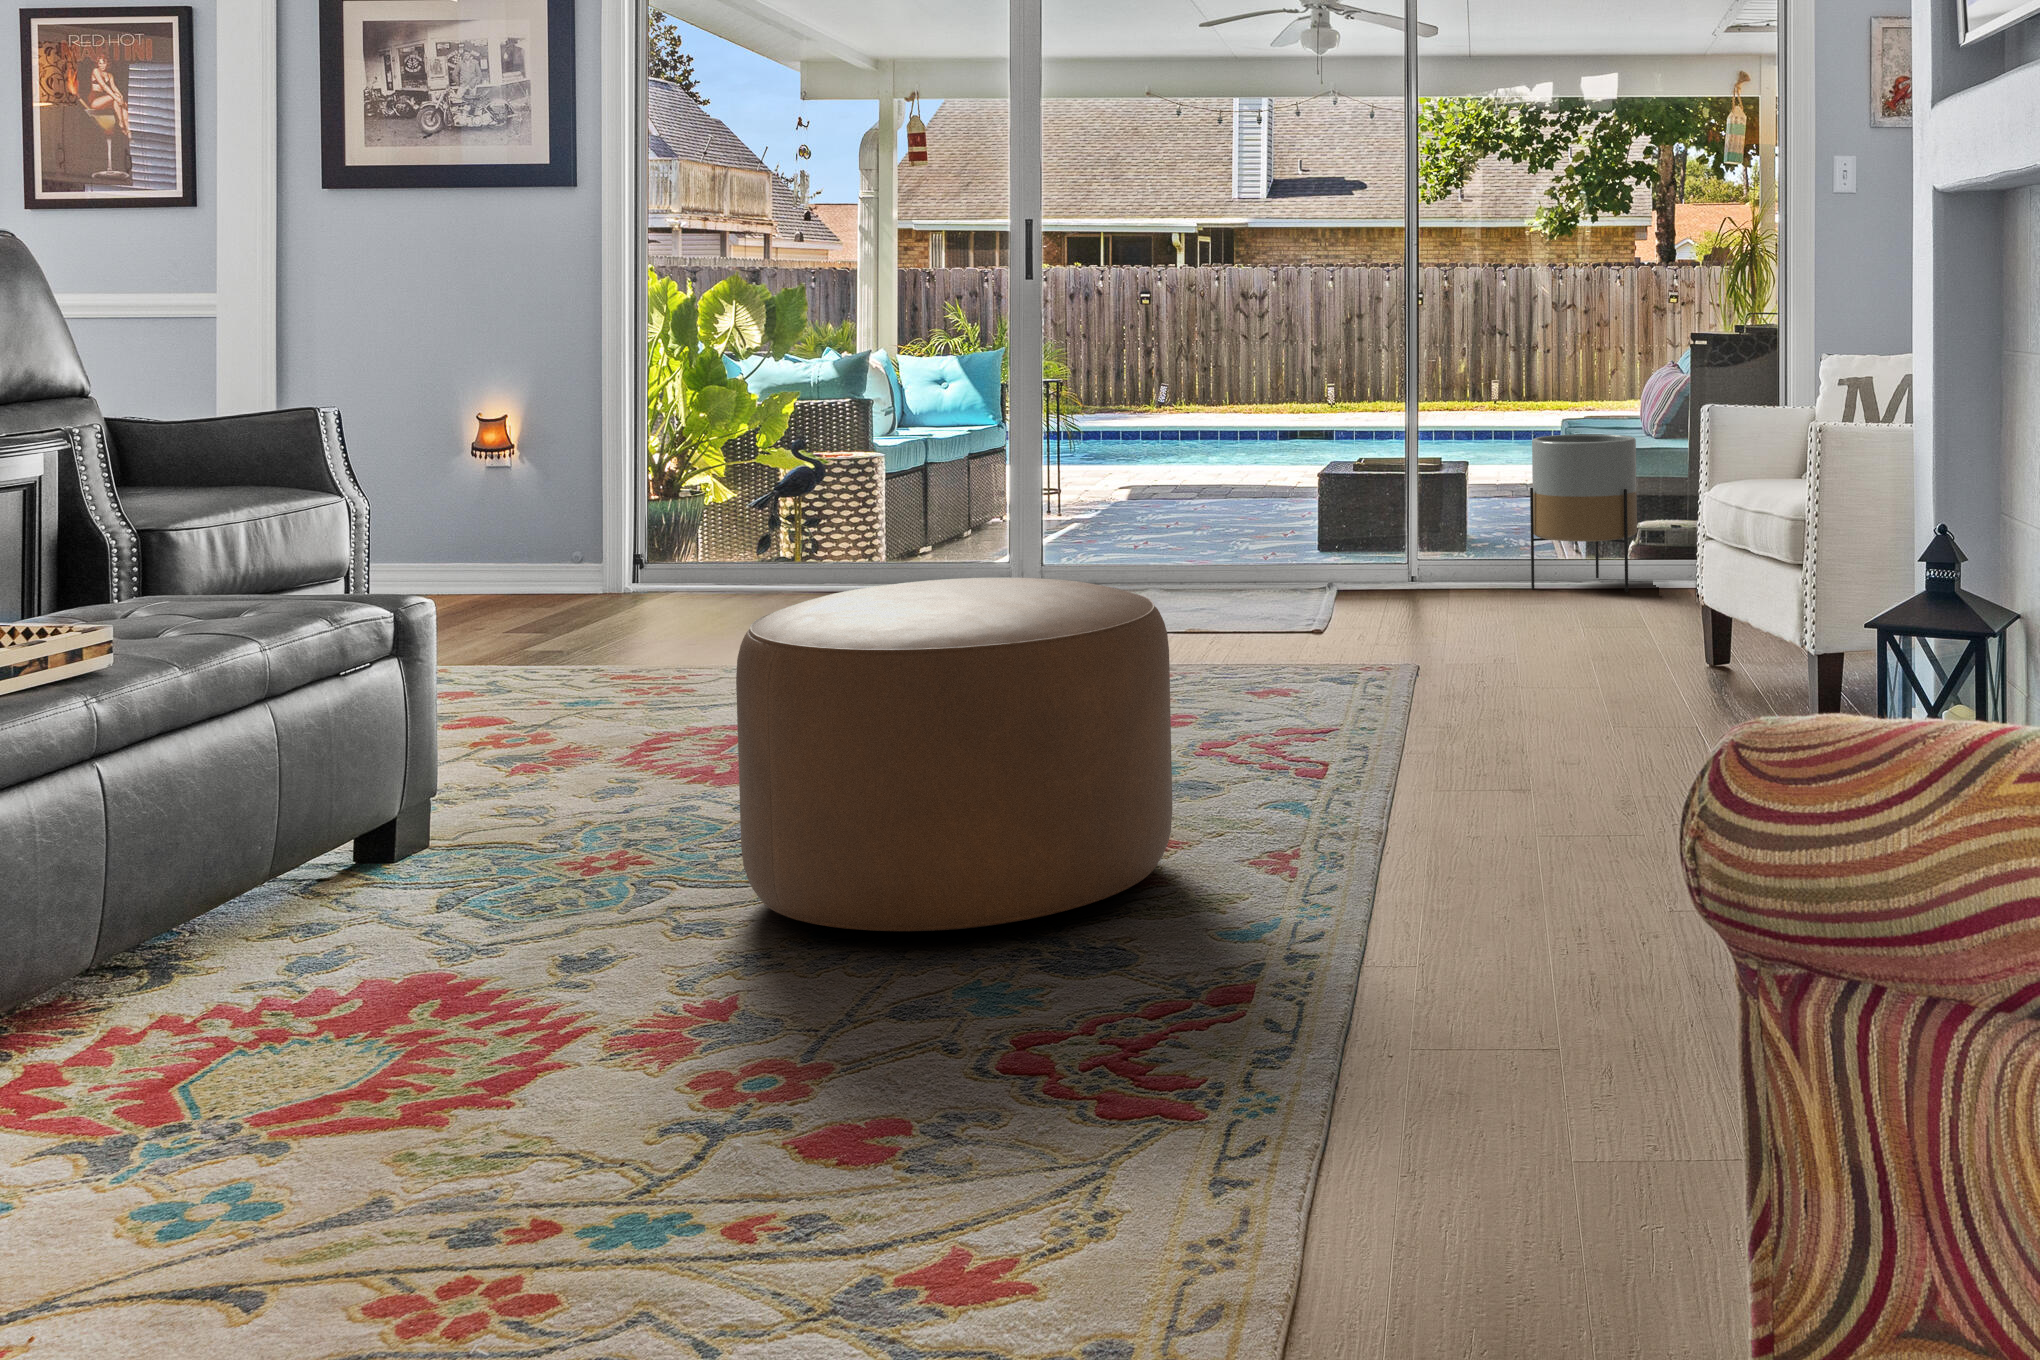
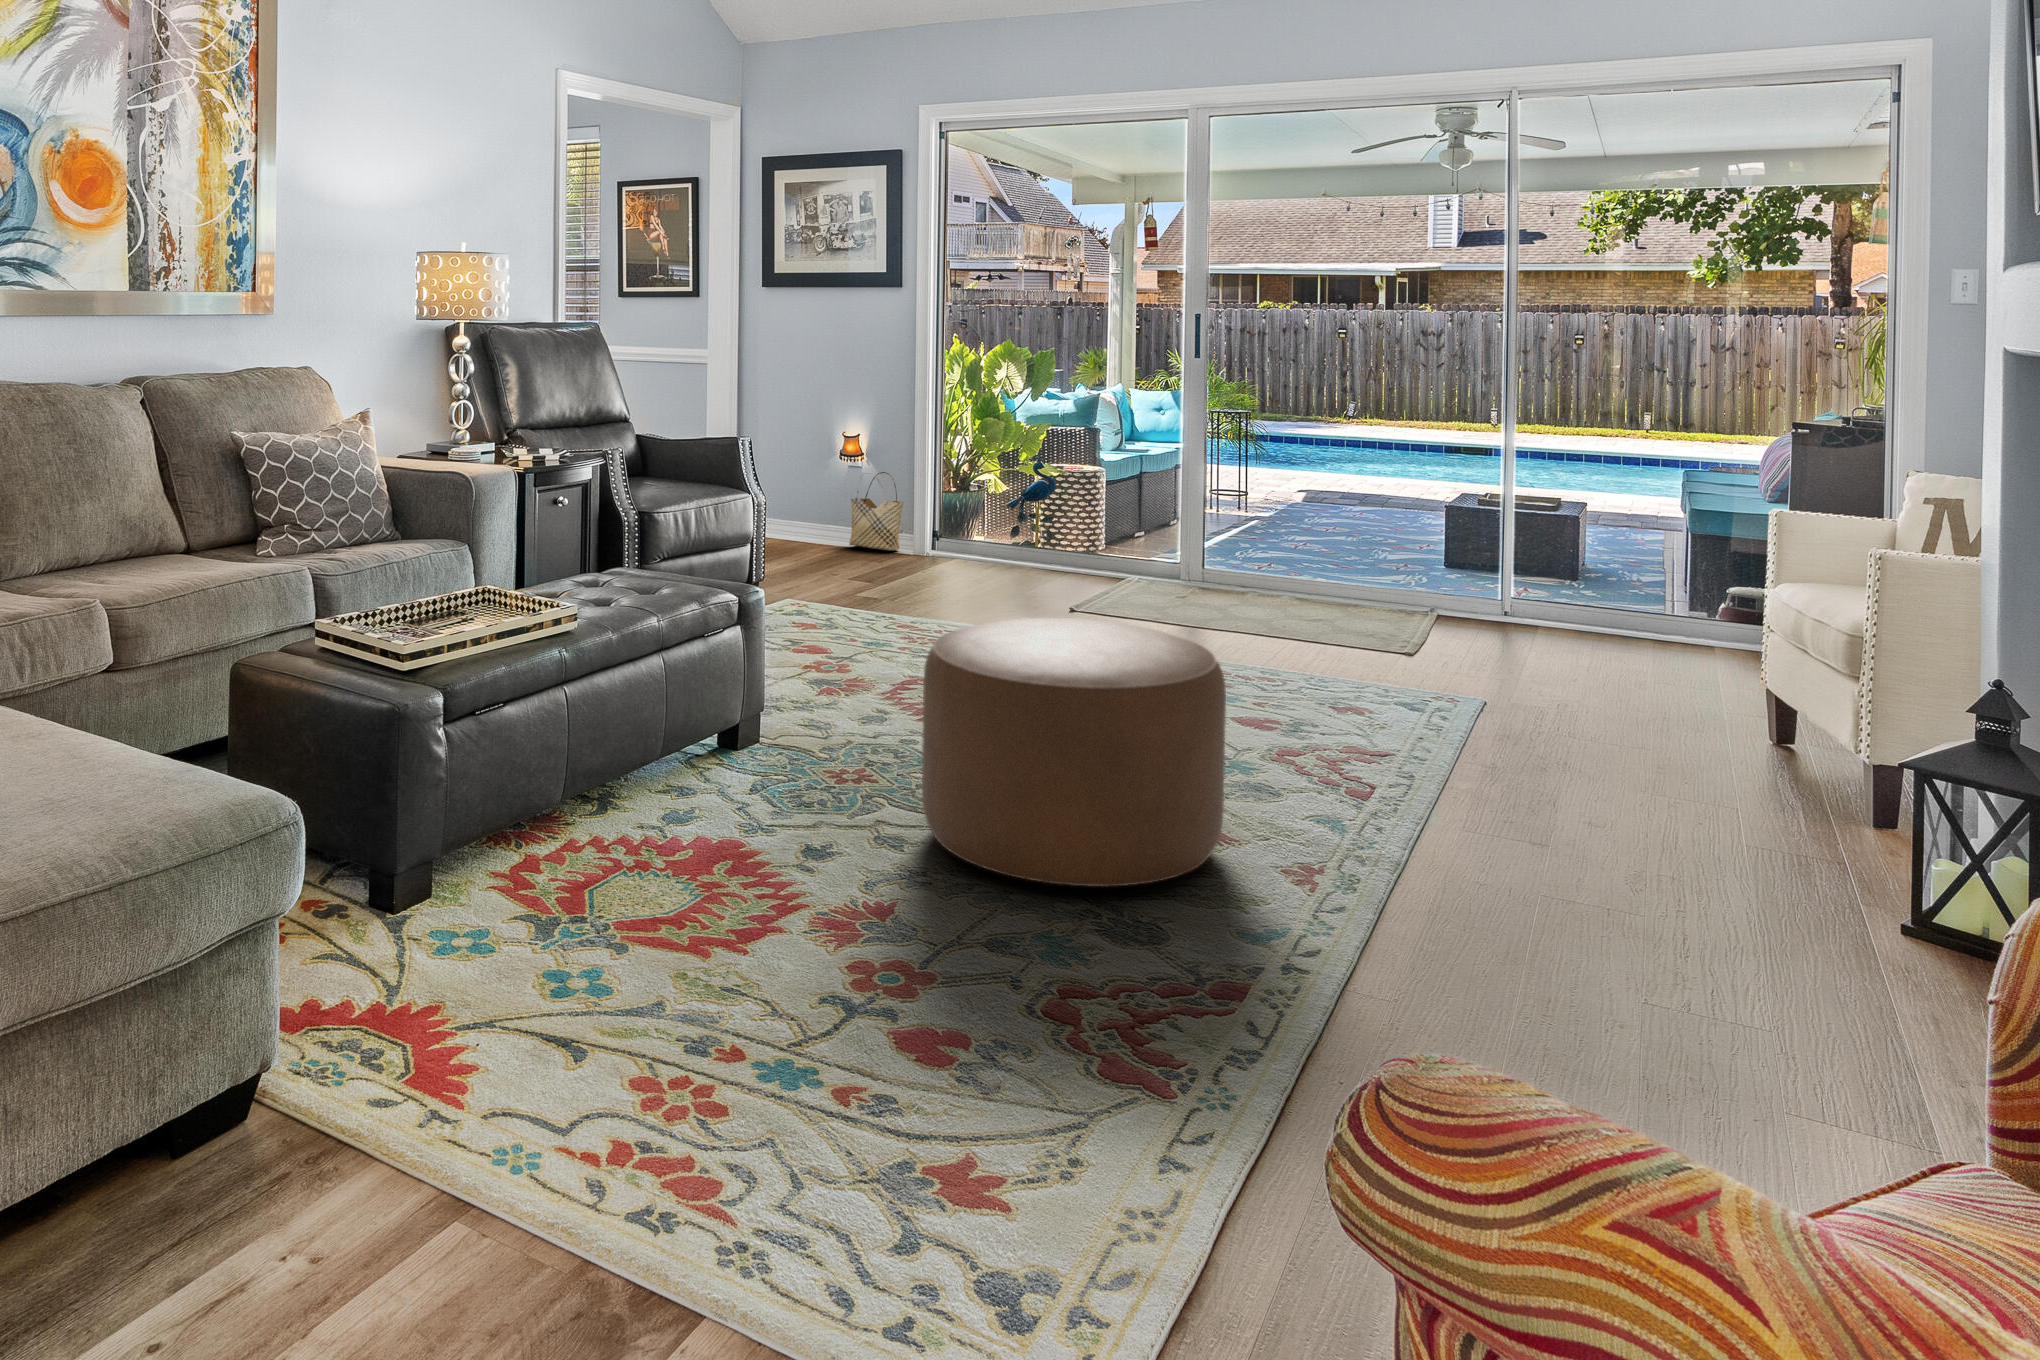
planter: present [1530,434,1637,592] -> none [1612,511,1722,654]
woven basket: none [486,473,578,592] -> present [849,472,903,551]

